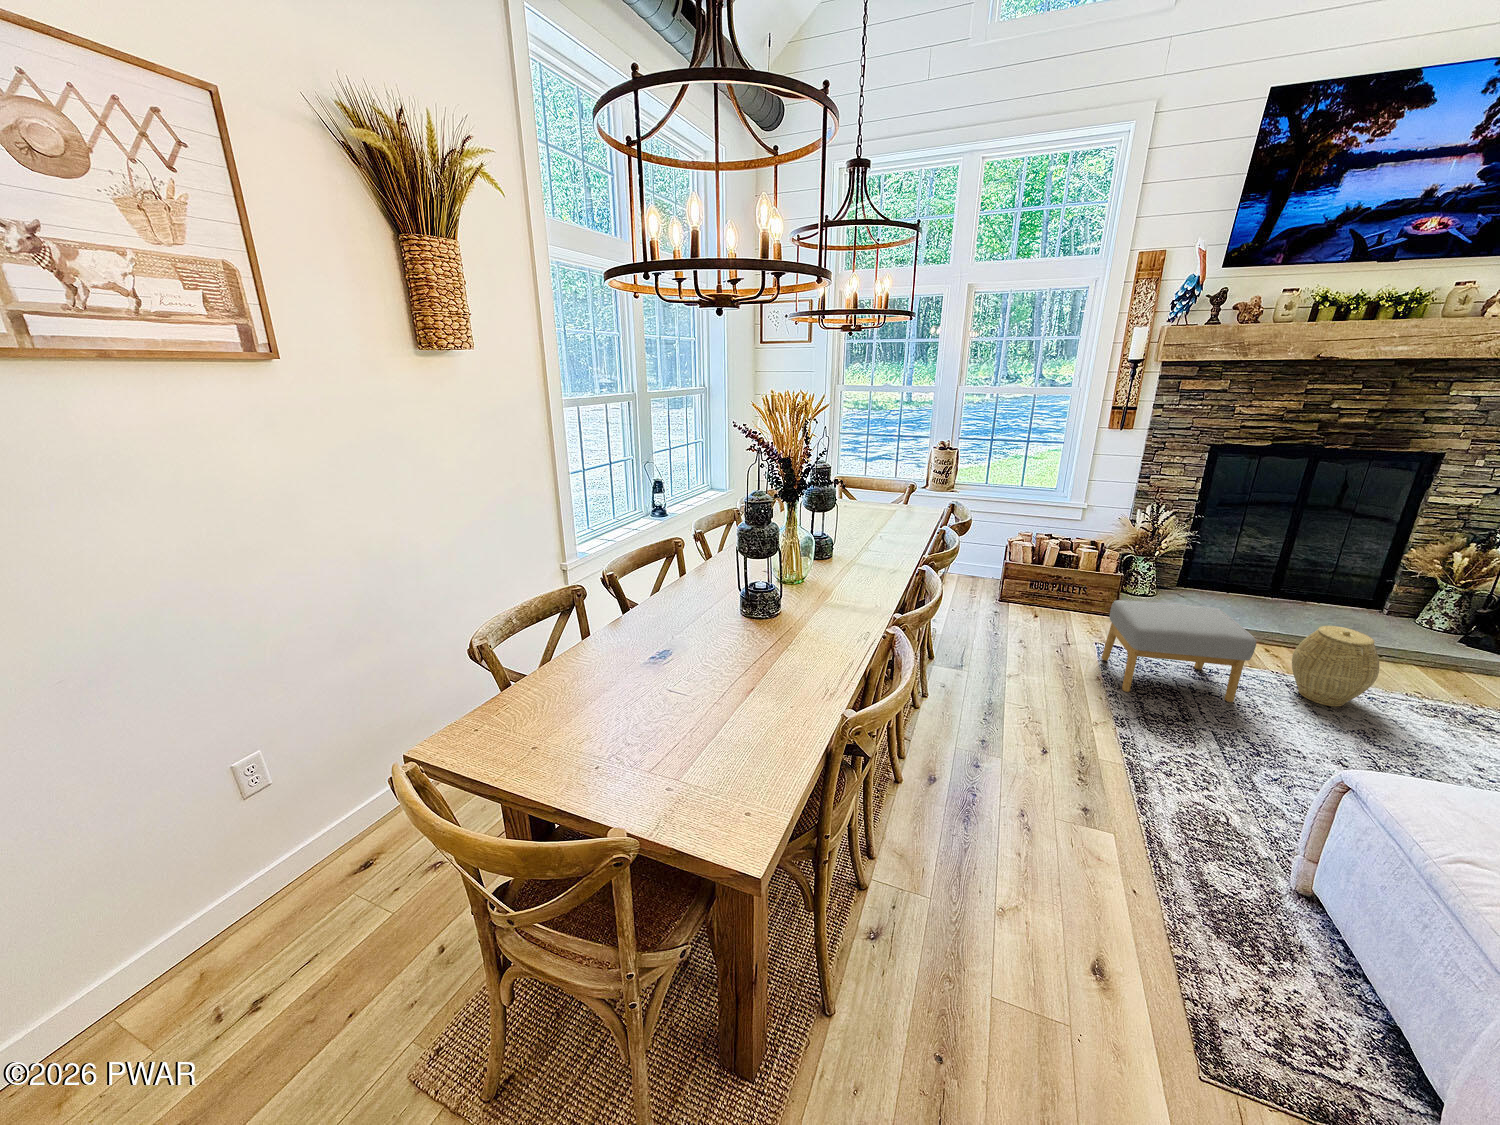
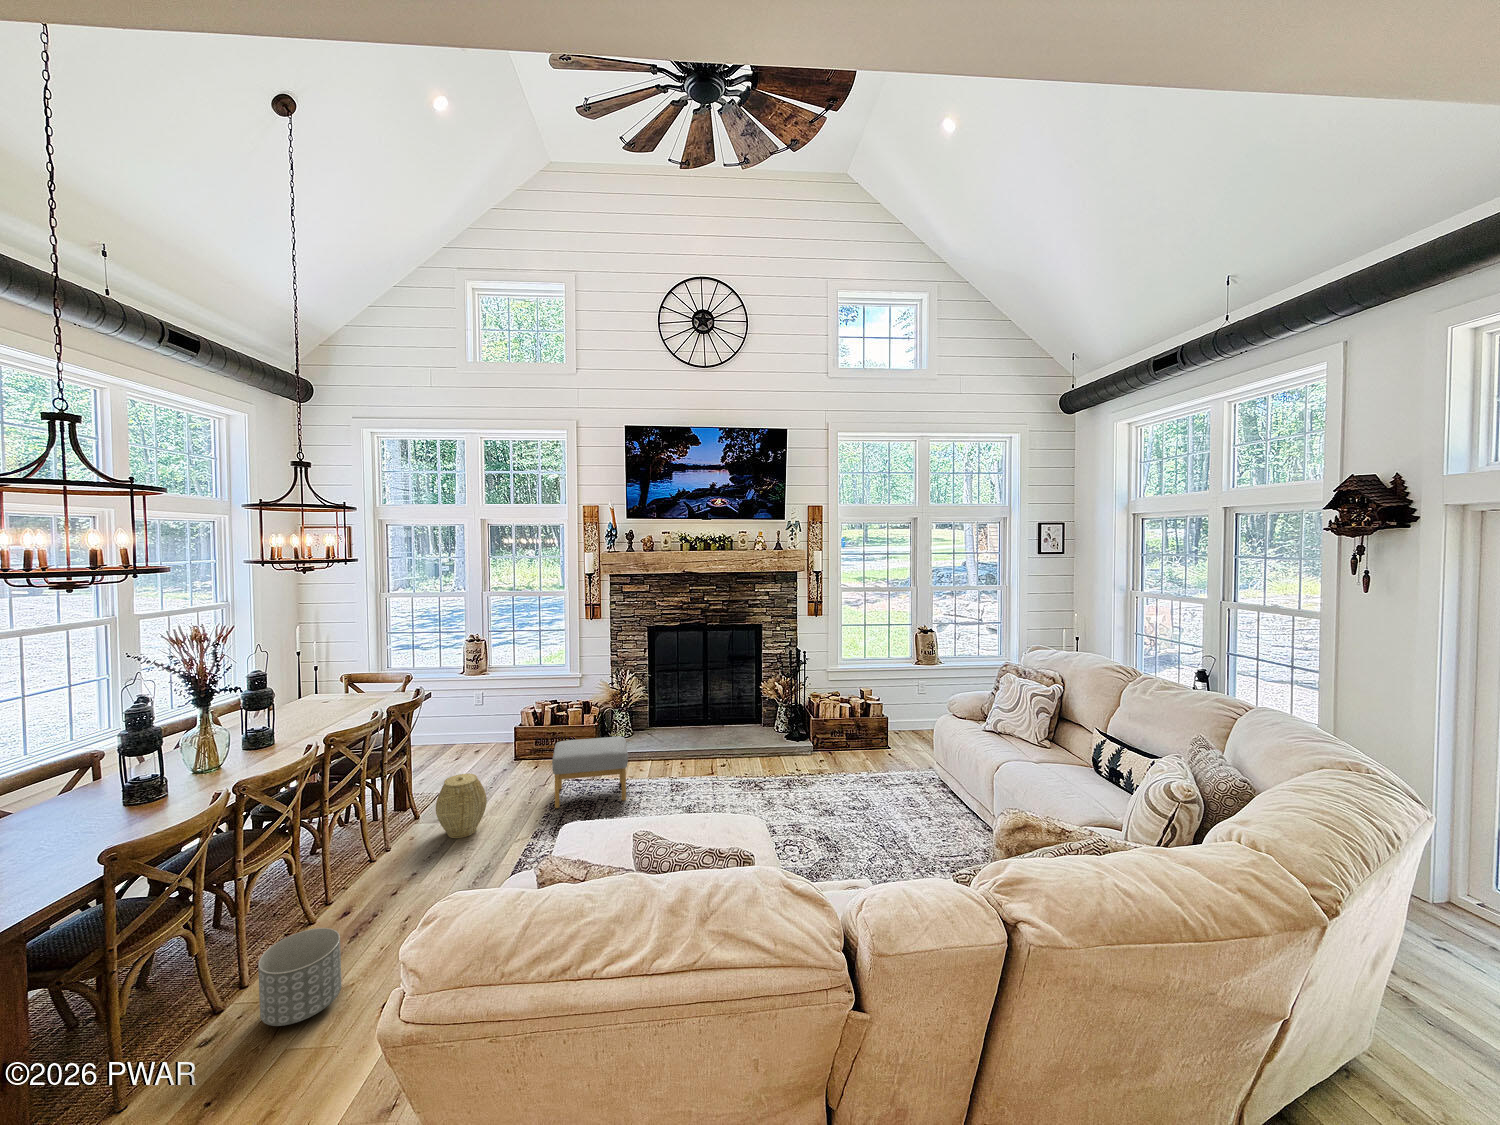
woven basket: present [1292,626,1379,706] -> present [436,774,487,838]
planter: none [951,864,1066,1009] -> present [258,928,341,1026]

